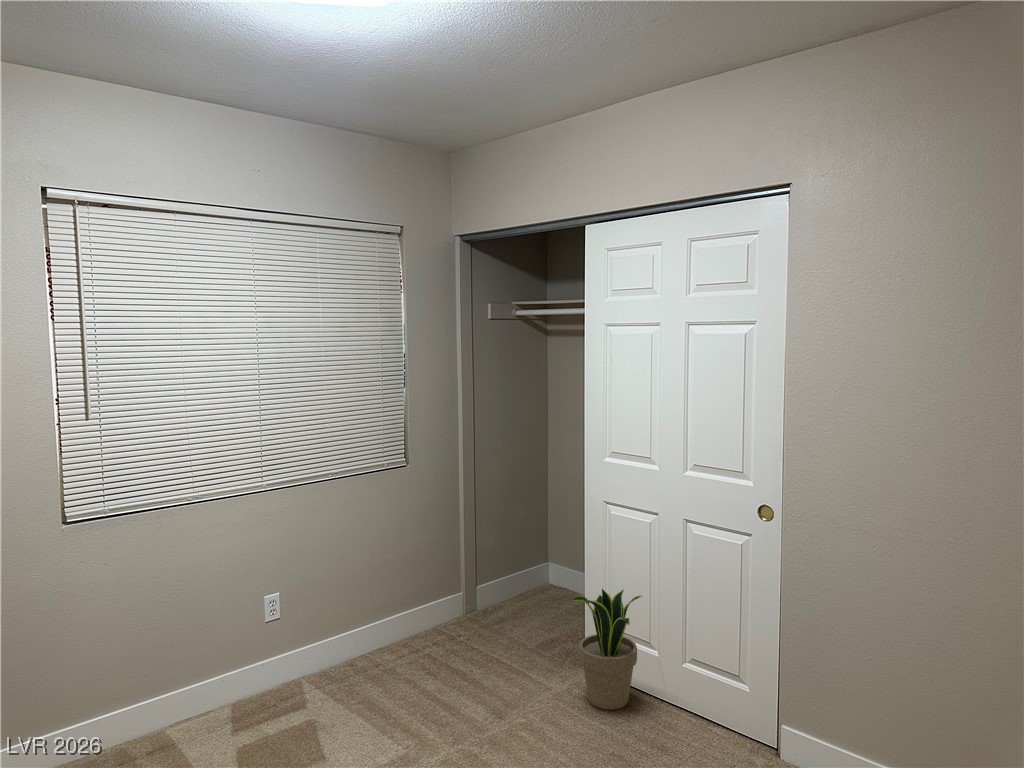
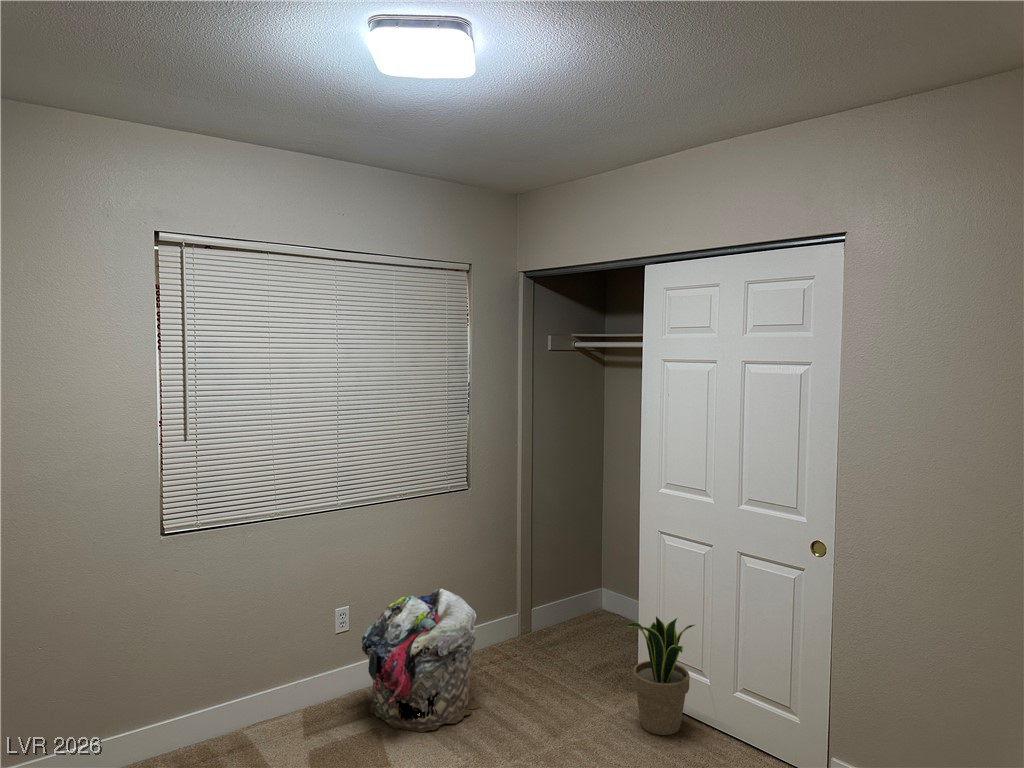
laundry basket: none [294,569,421,721] -> present [362,588,479,732]

